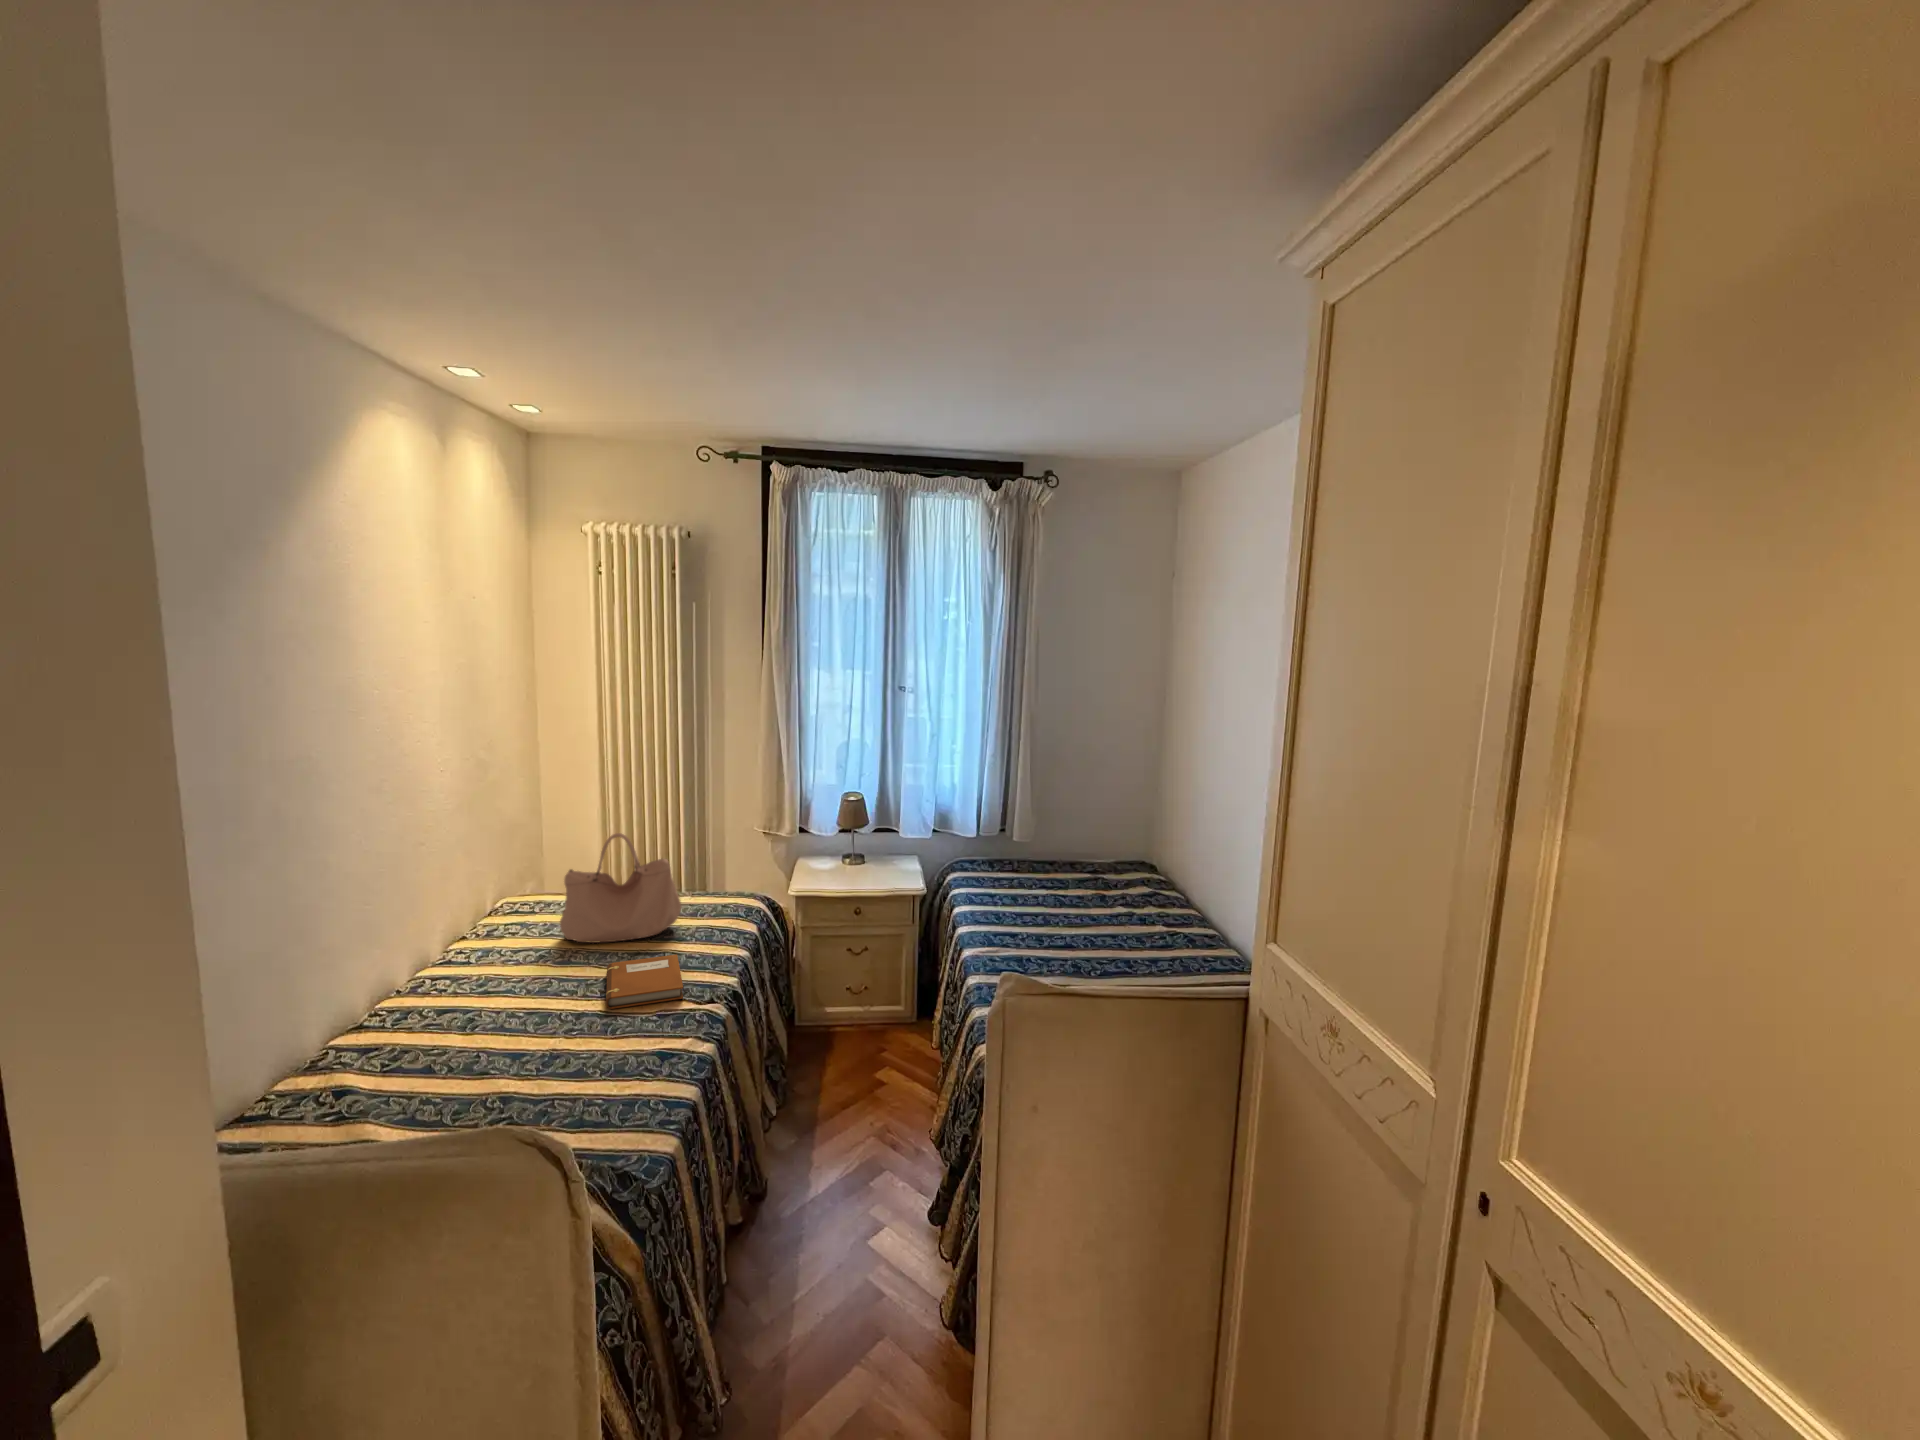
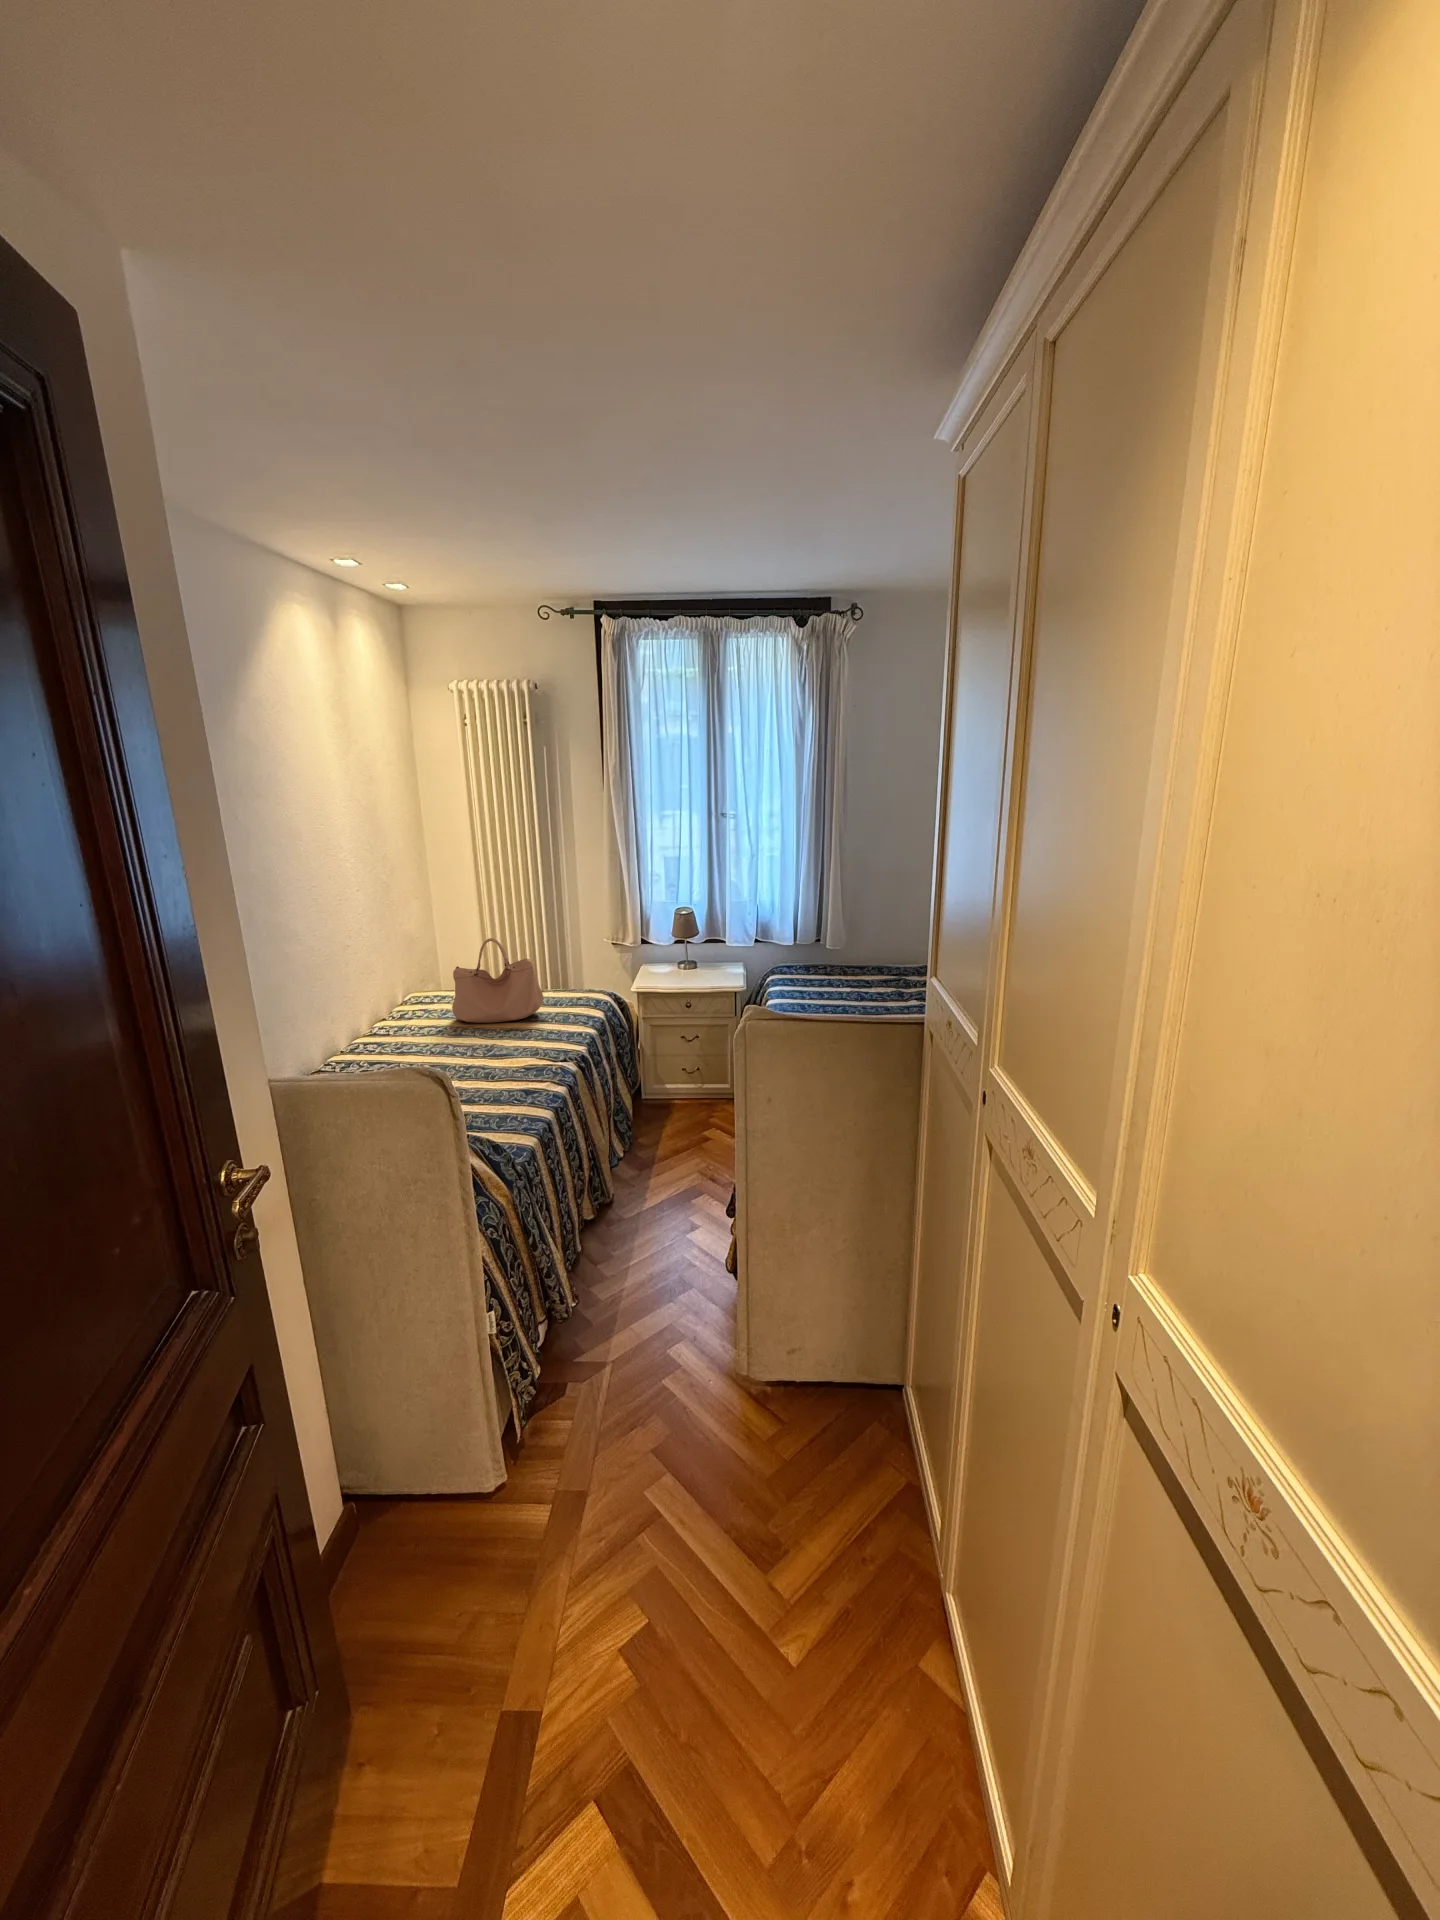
notebook: present [606,954,683,1009] -> none [487,1030,543,1063]

